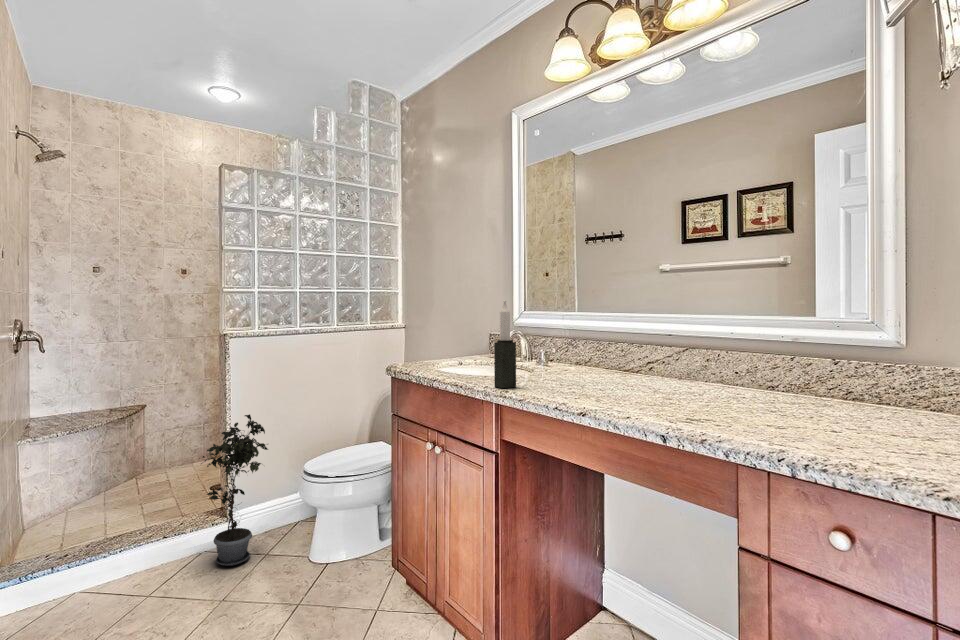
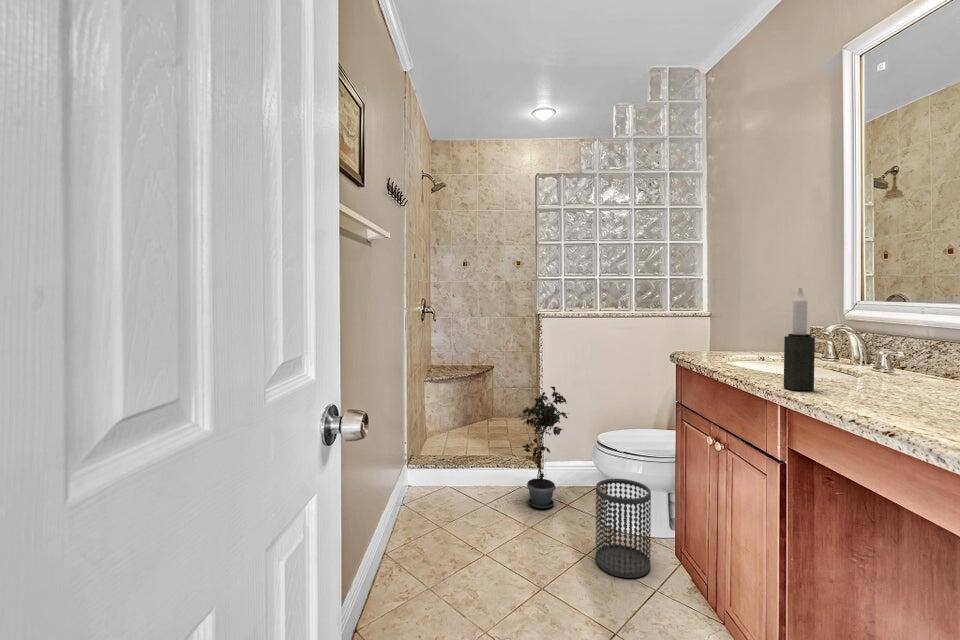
wastebasket: none [310,504,369,612] -> present [596,479,651,578]

